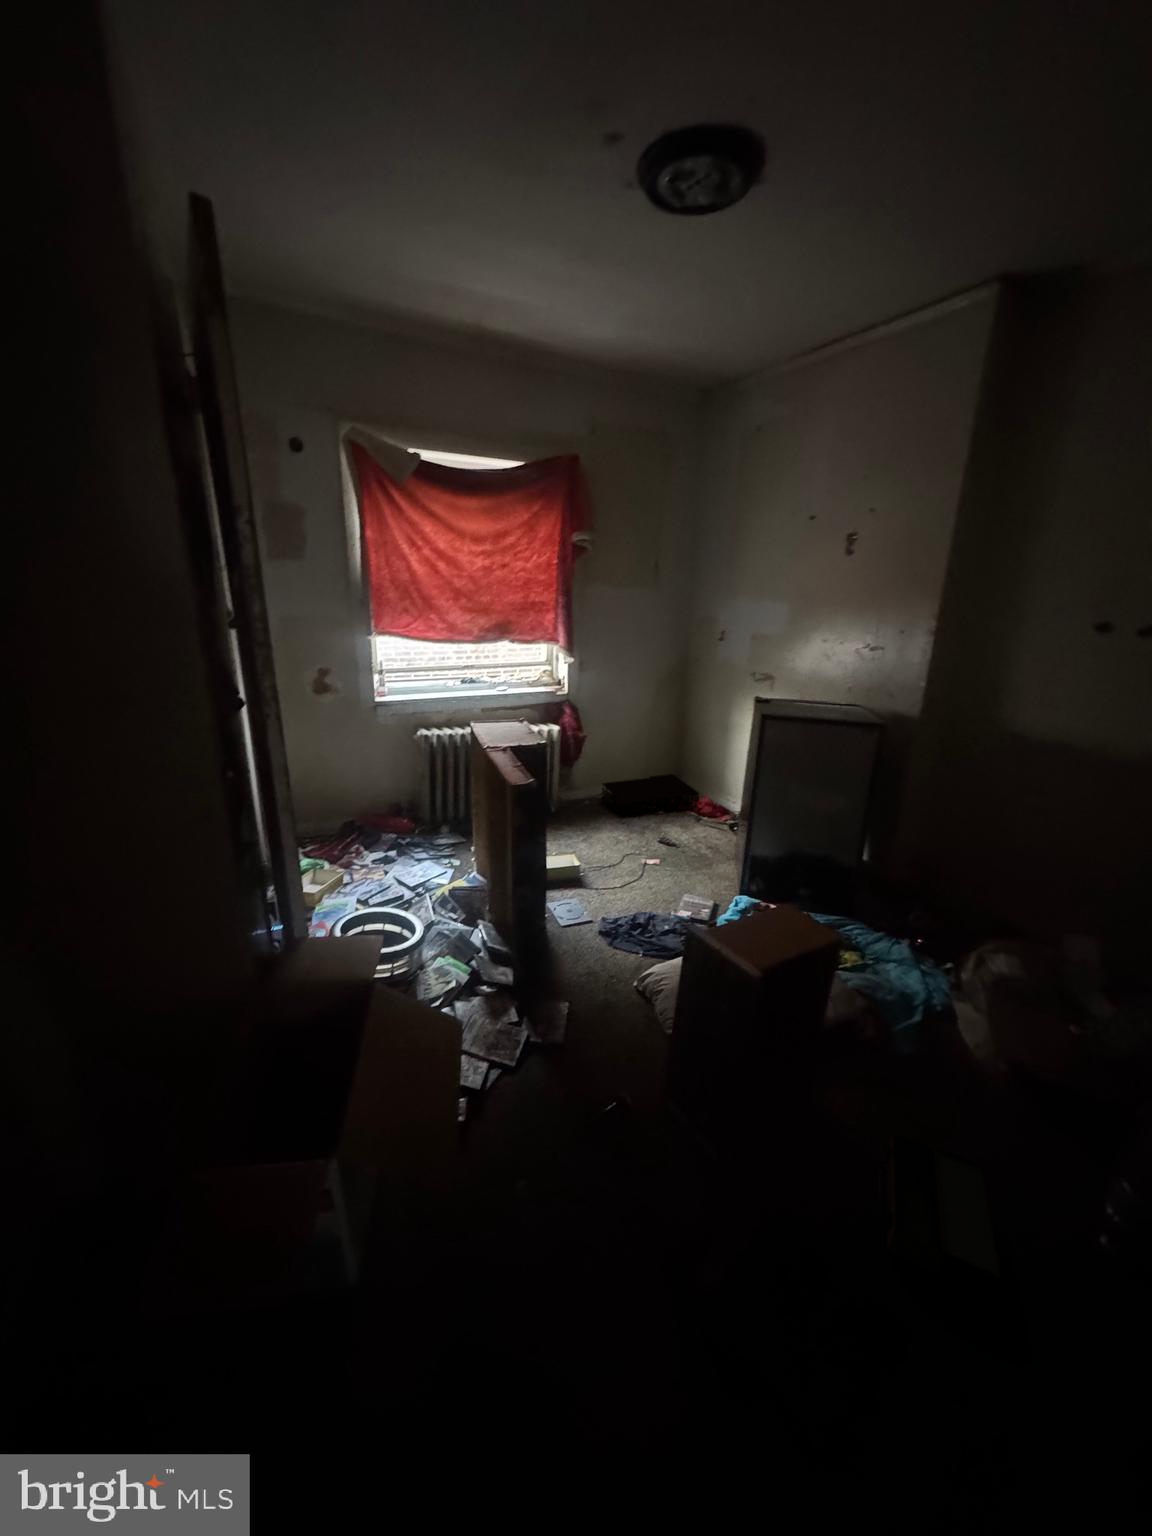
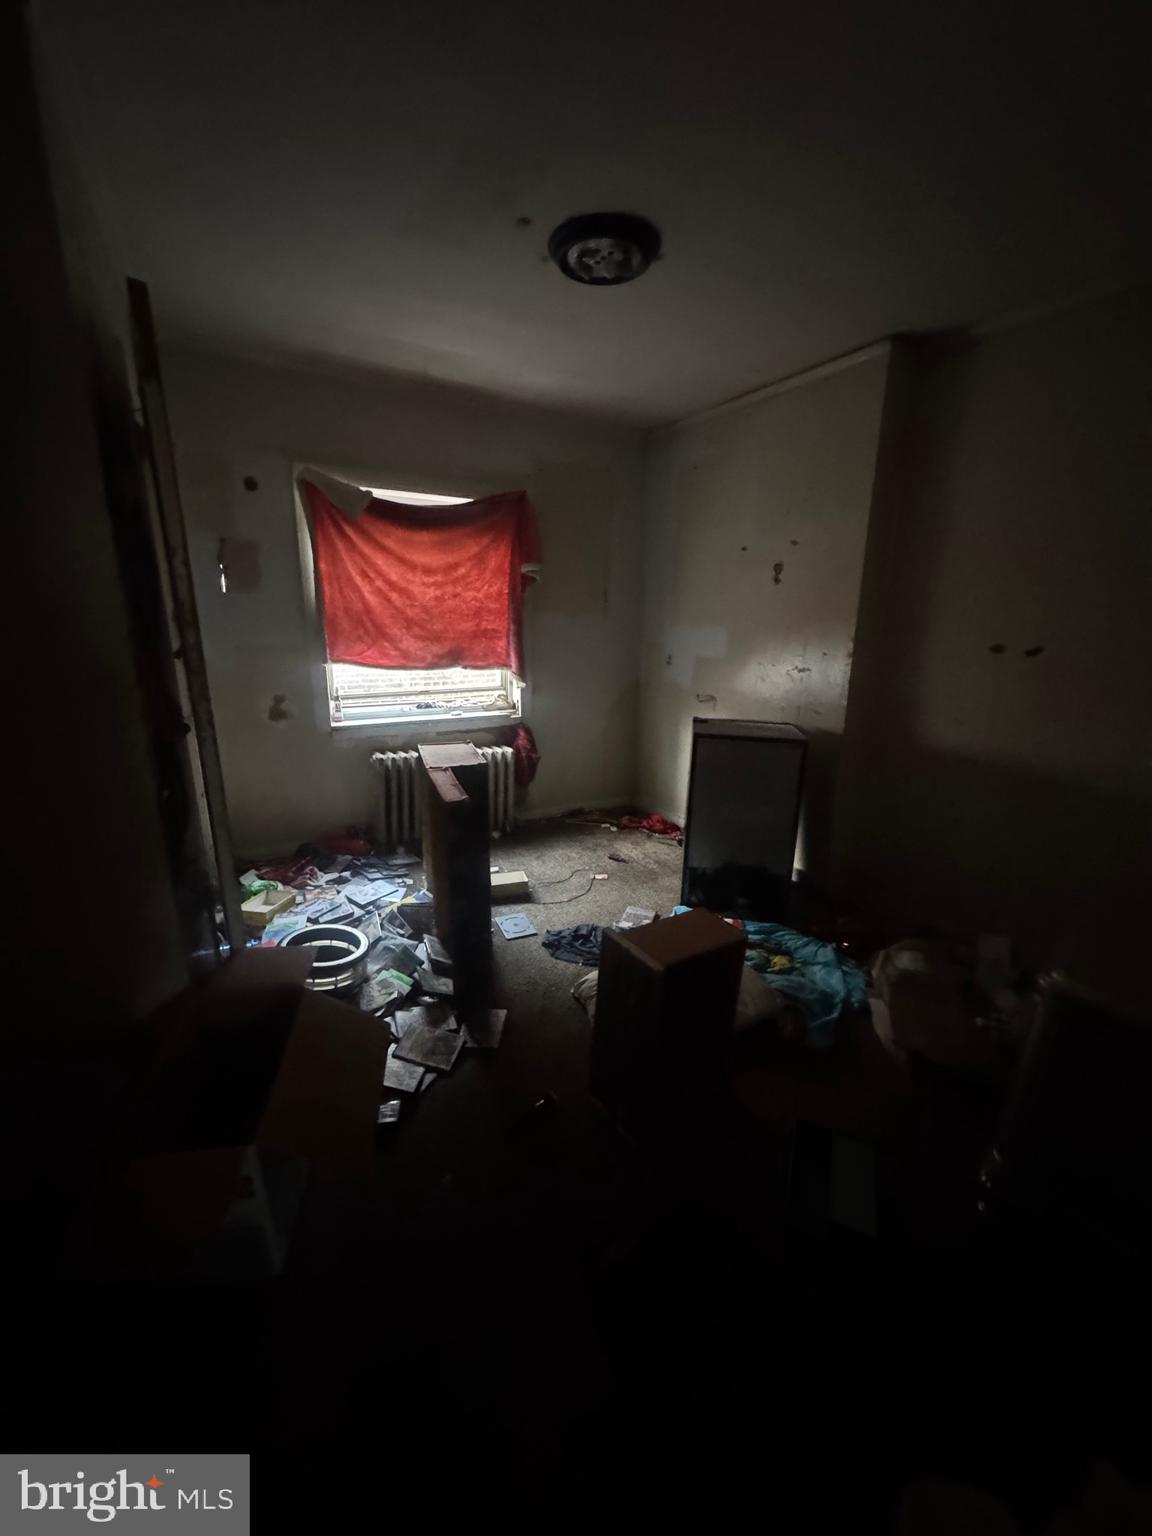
storage bin: present [601,774,699,816] -> none [557,793,652,835]

